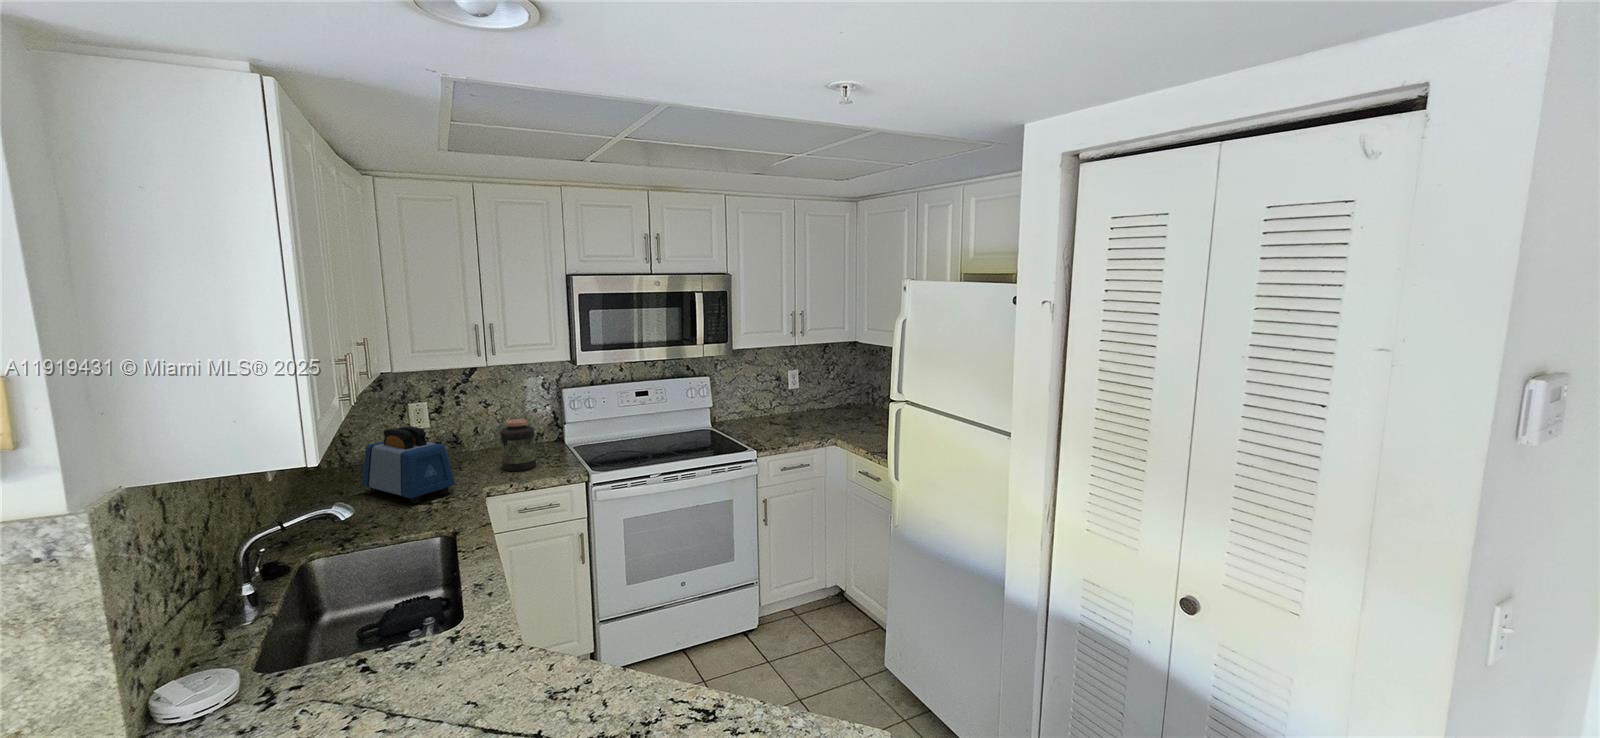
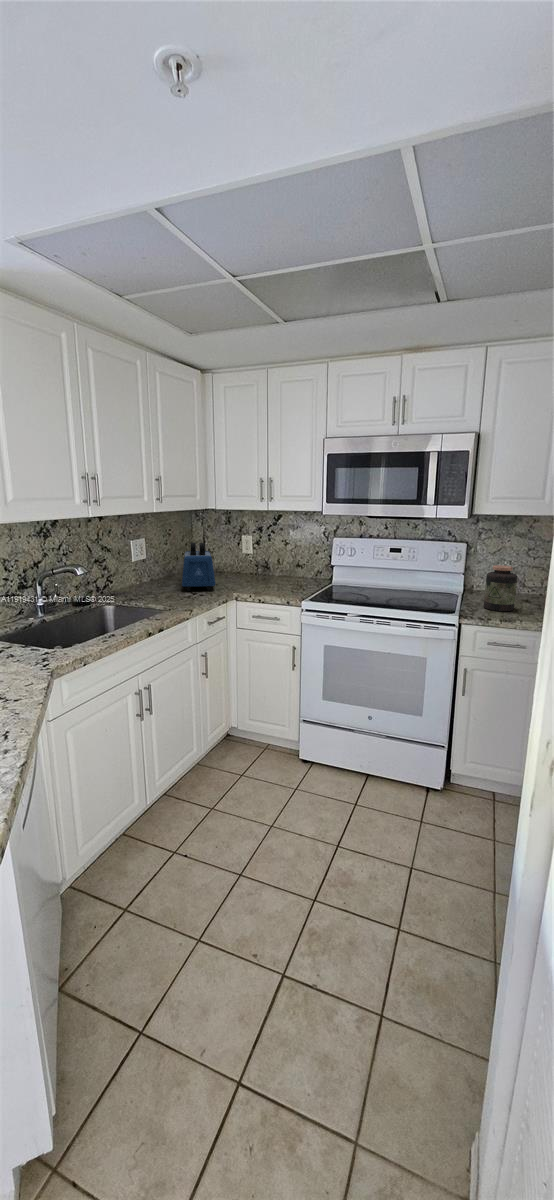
jar: present [500,419,536,471] -> present [484,565,517,611]

